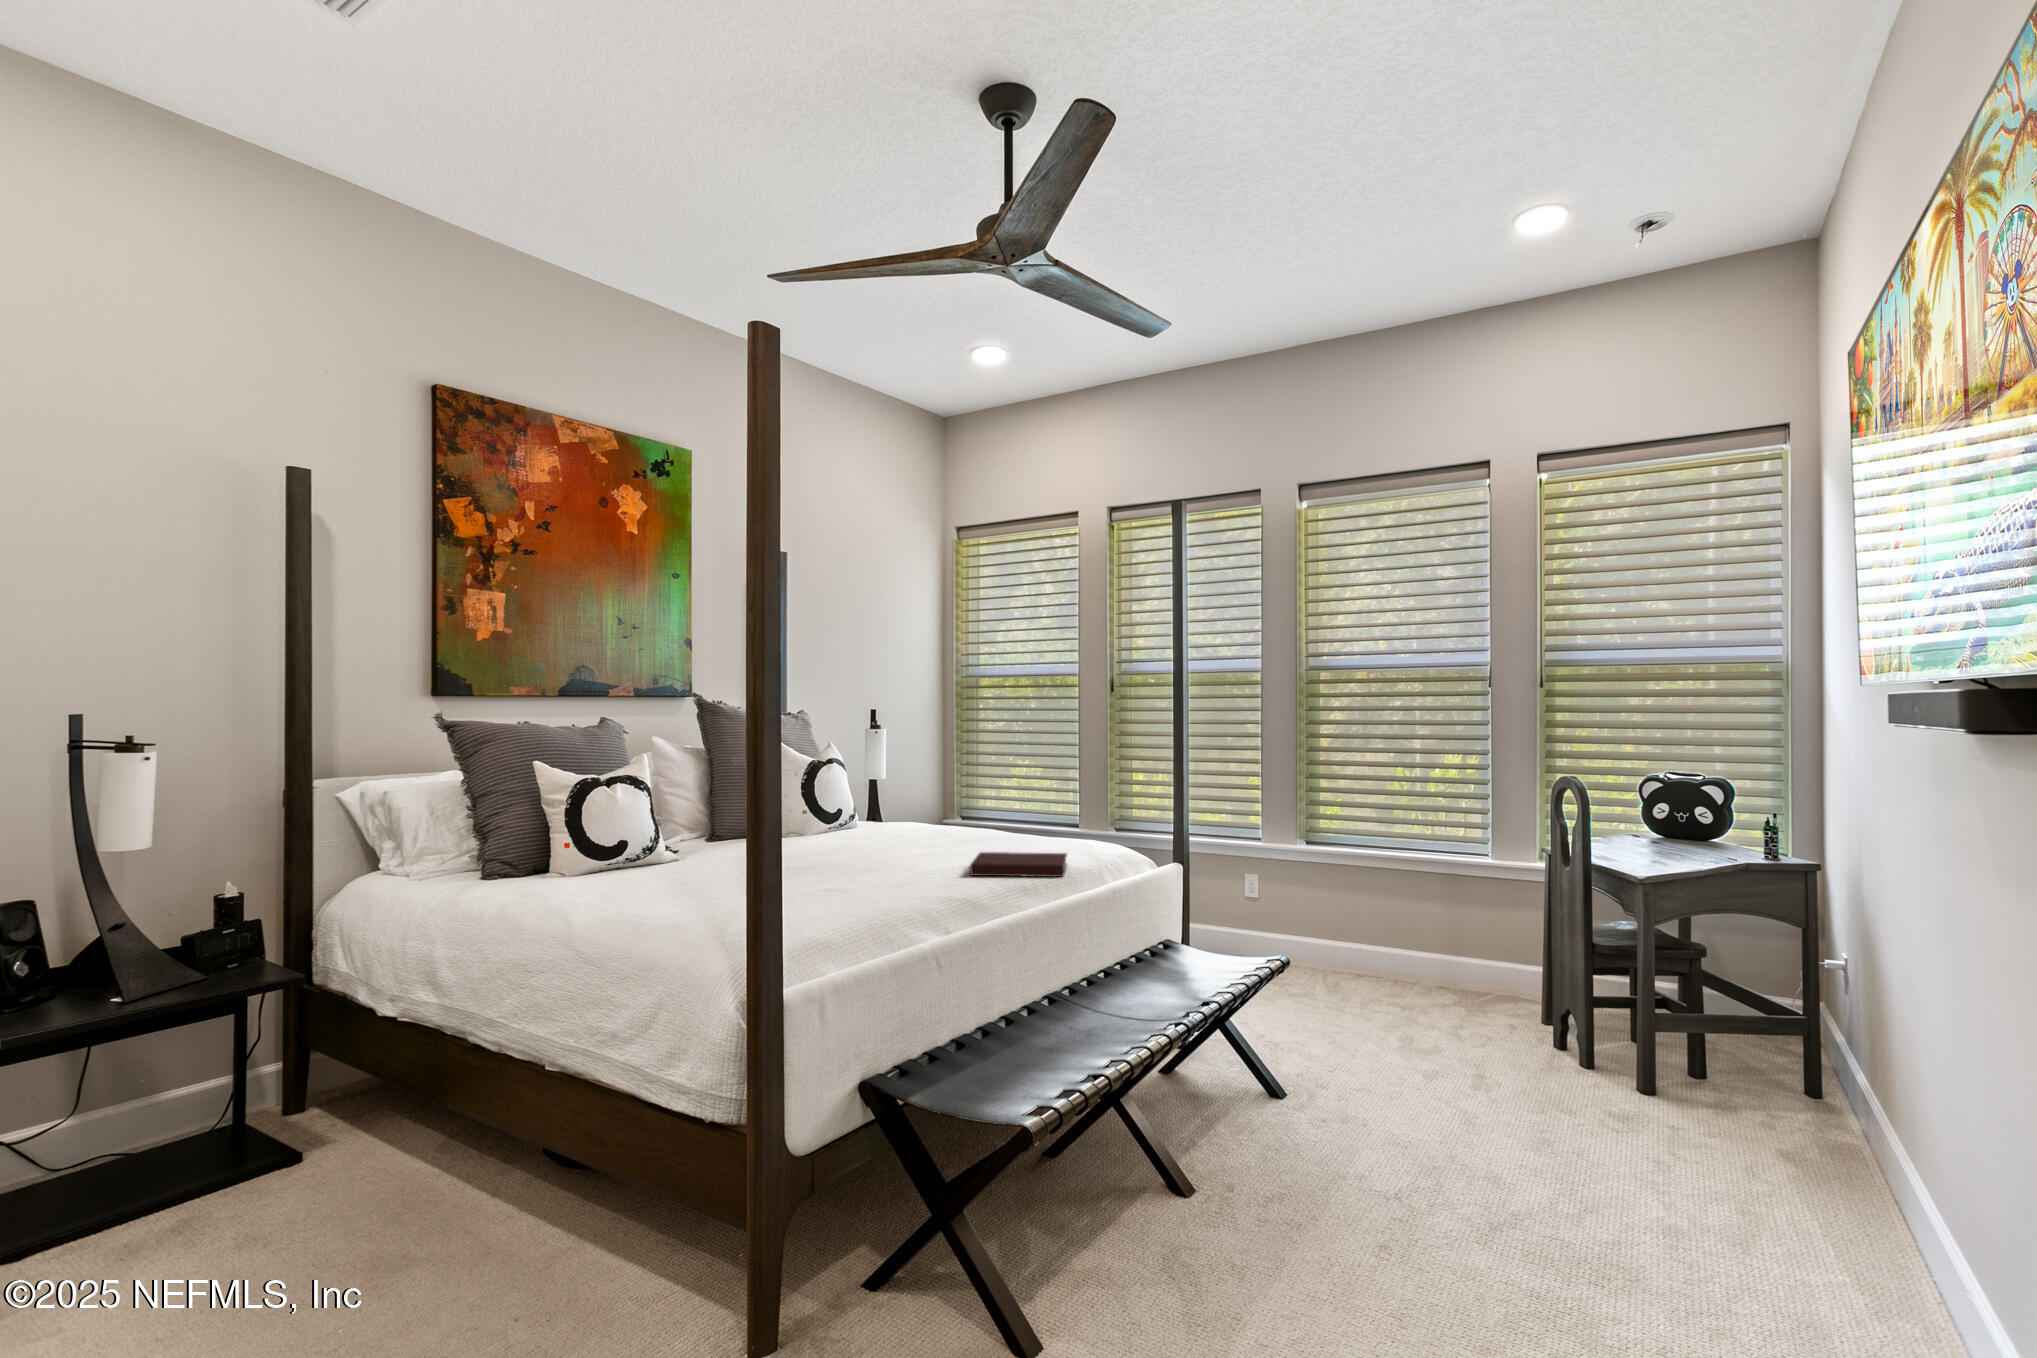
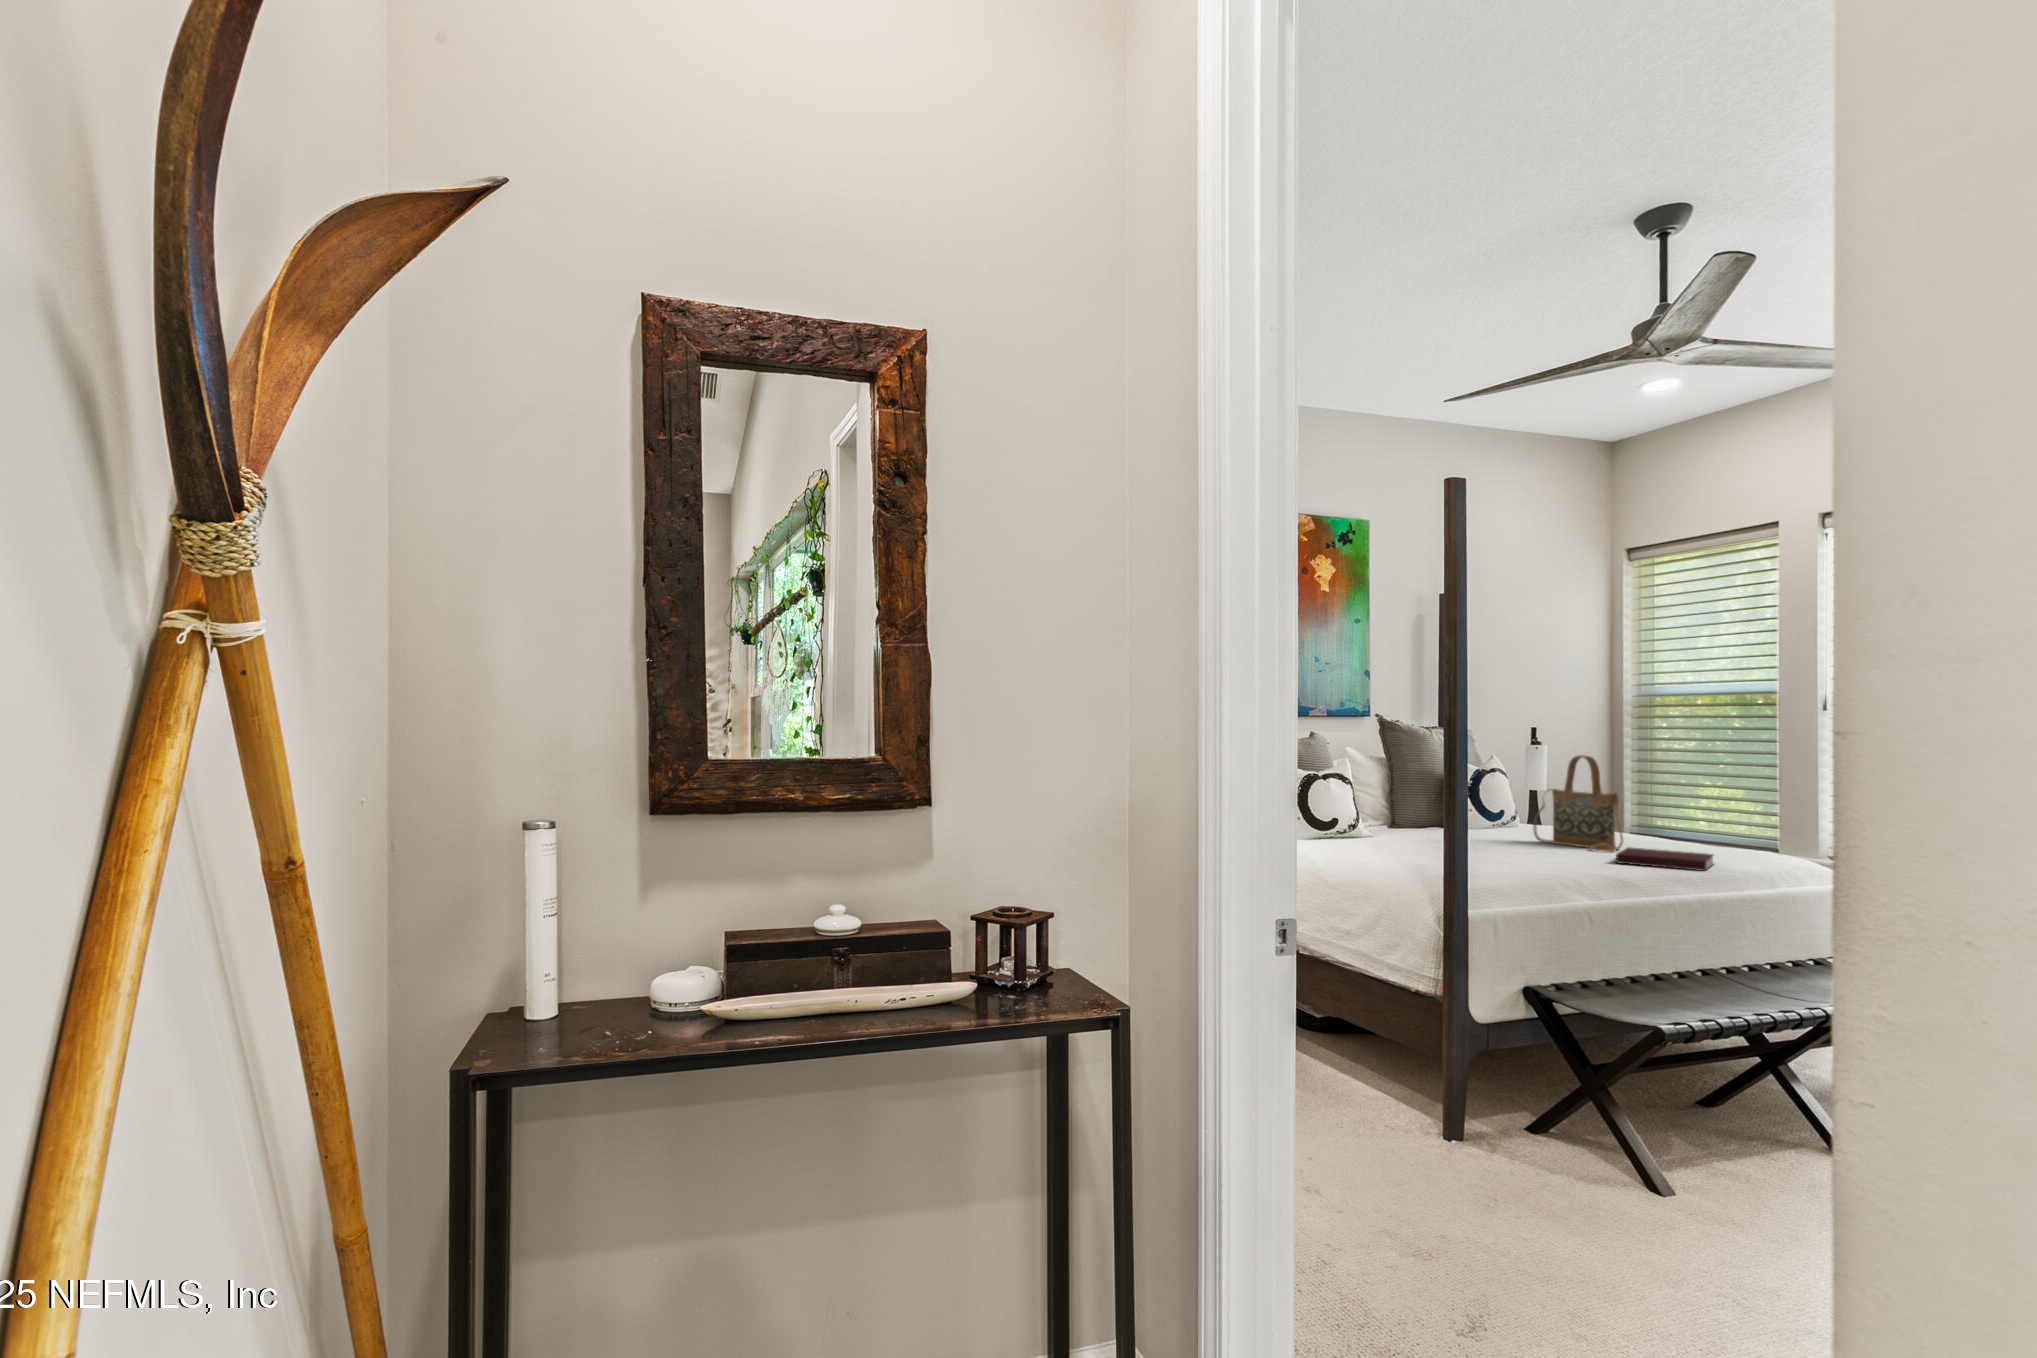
handbag: none [876,742,972,858] -> present [1534,755,1623,852]

